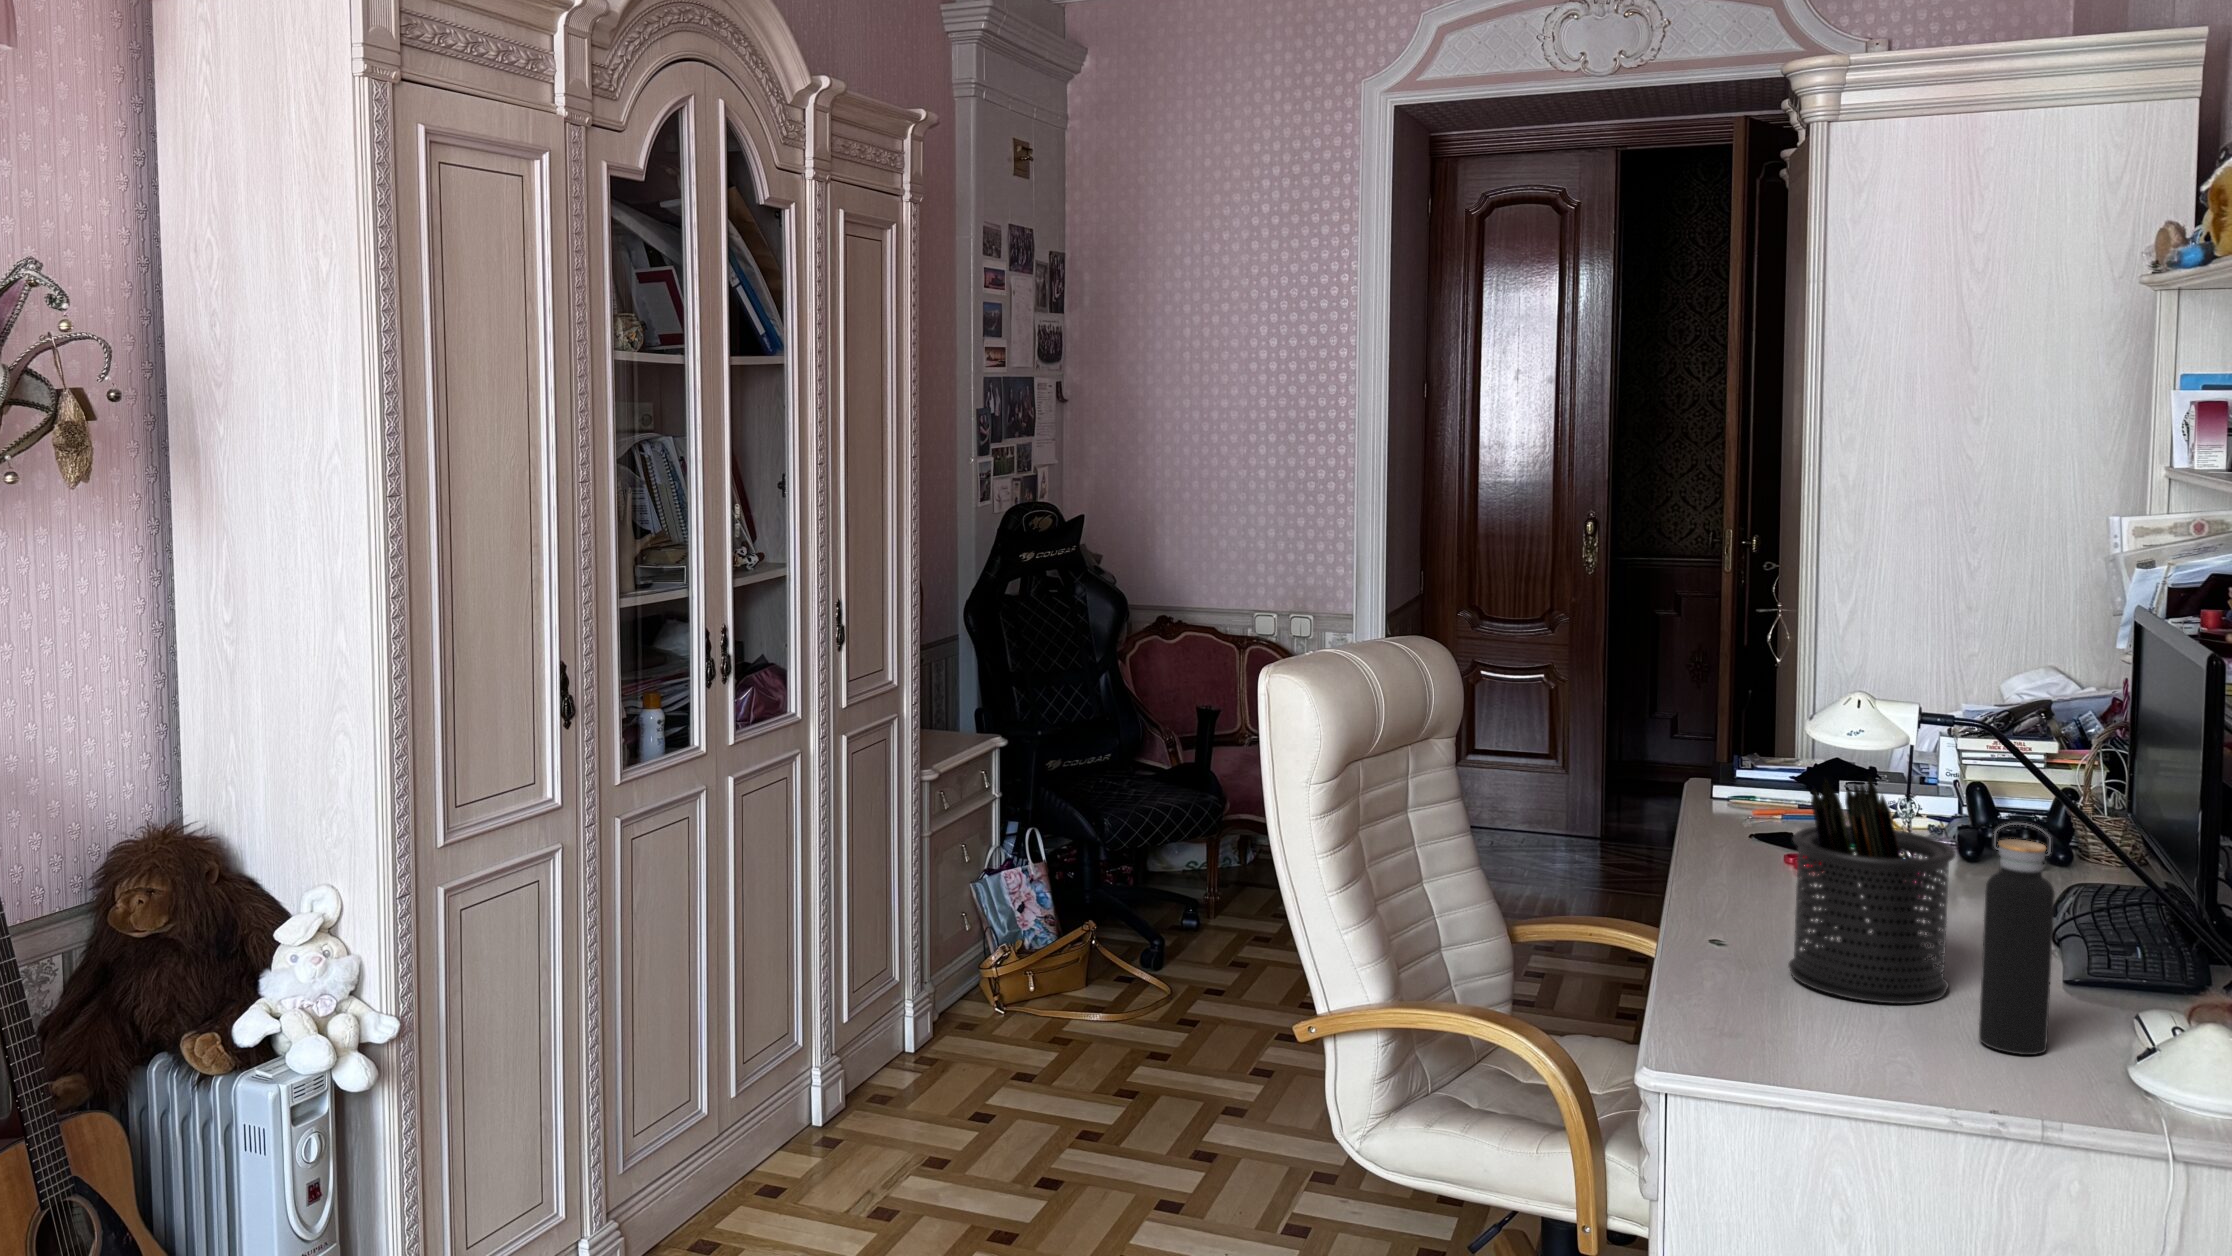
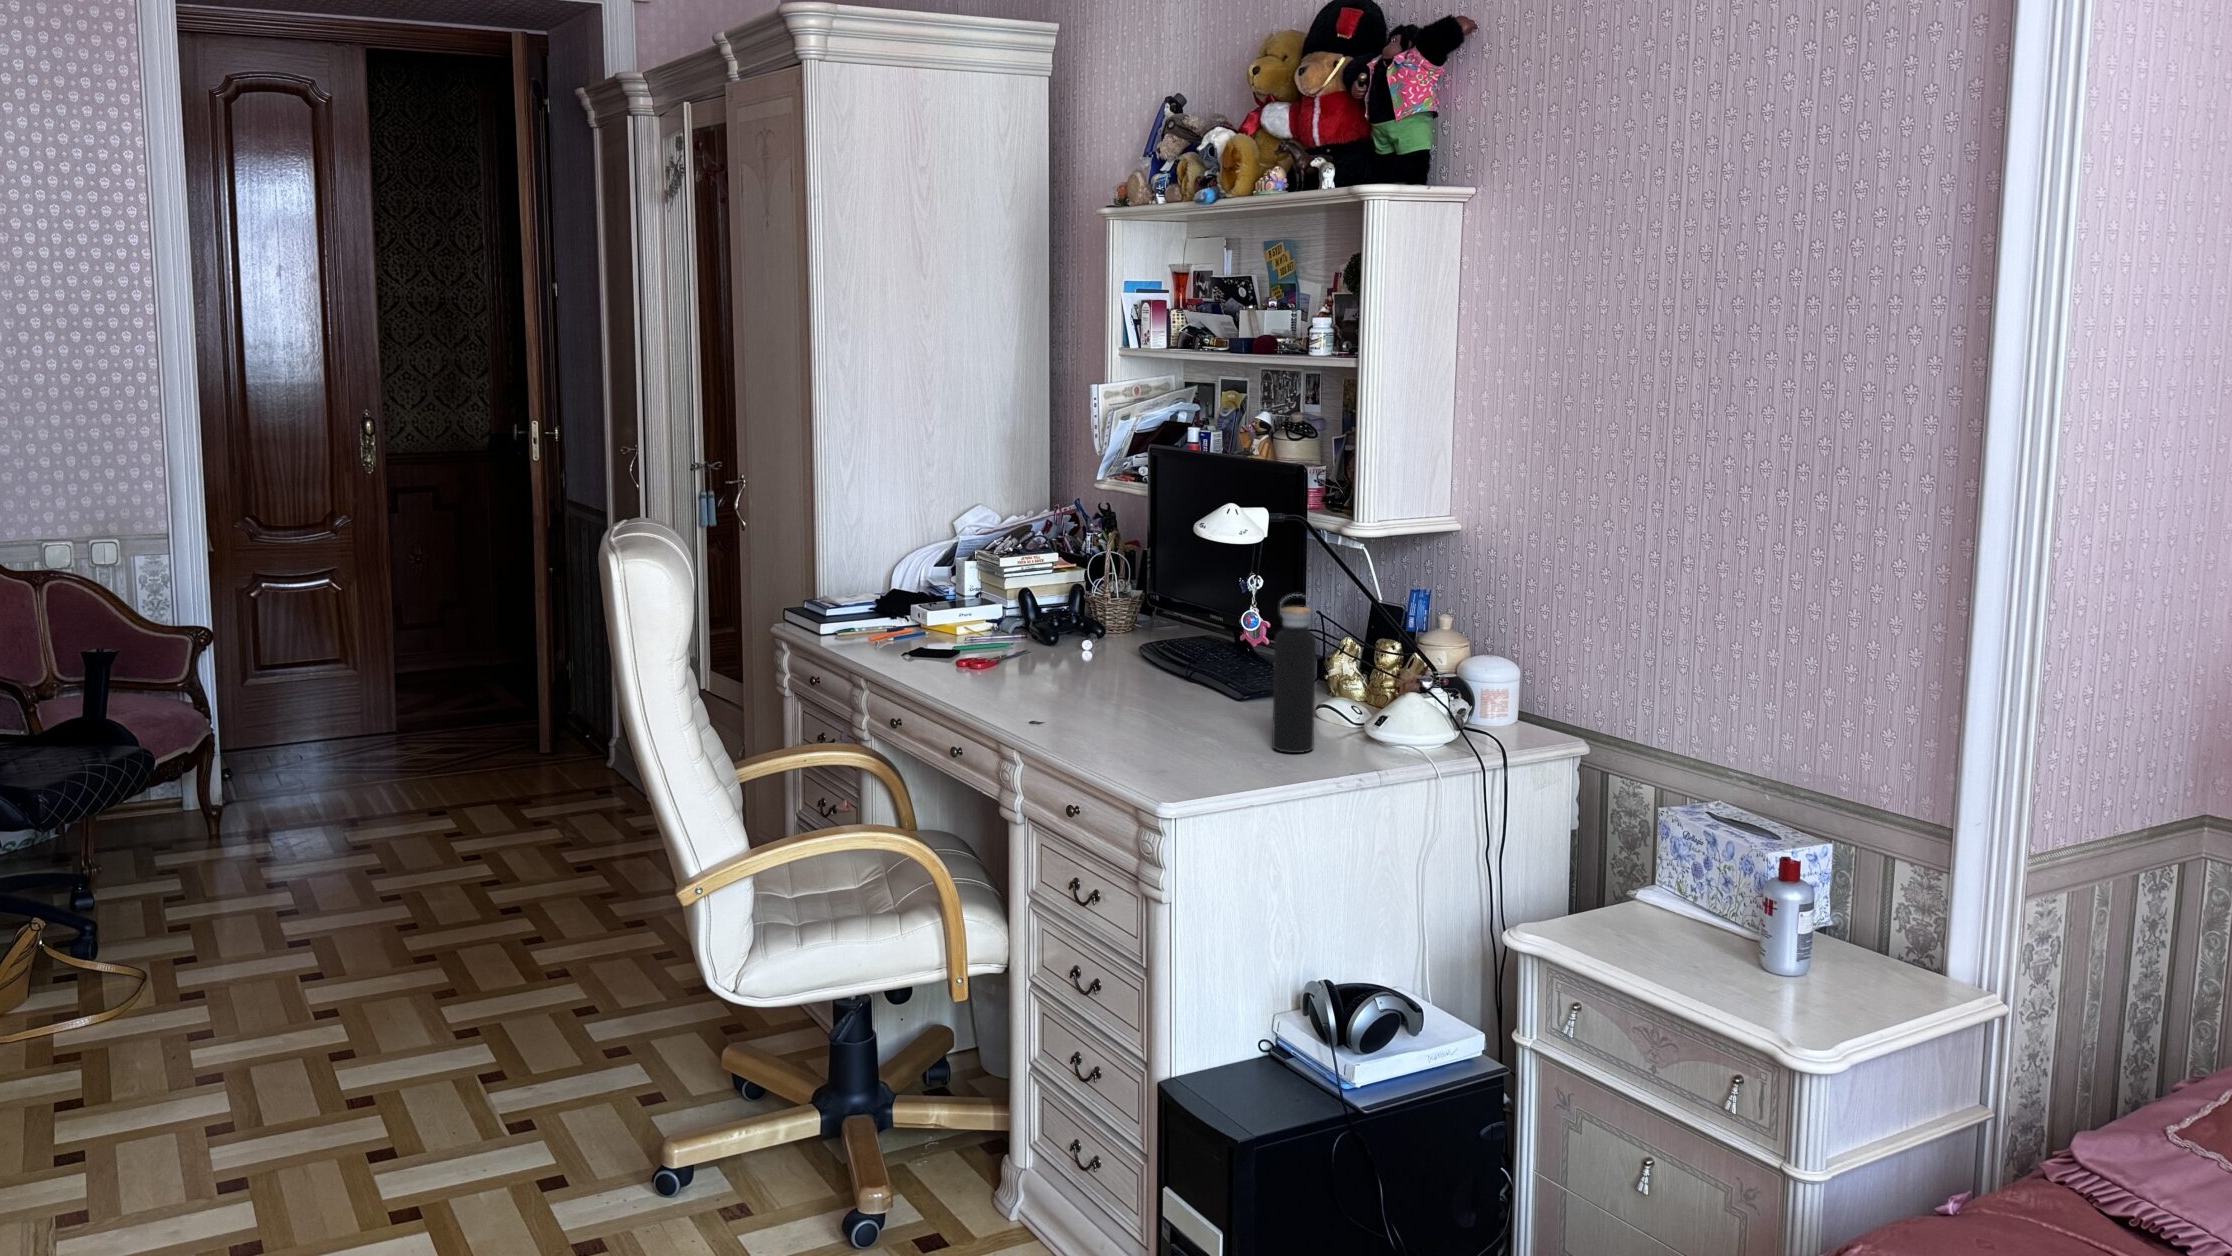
pen holder: present [1788,777,1956,1004] -> none [1107,580,1216,746]

